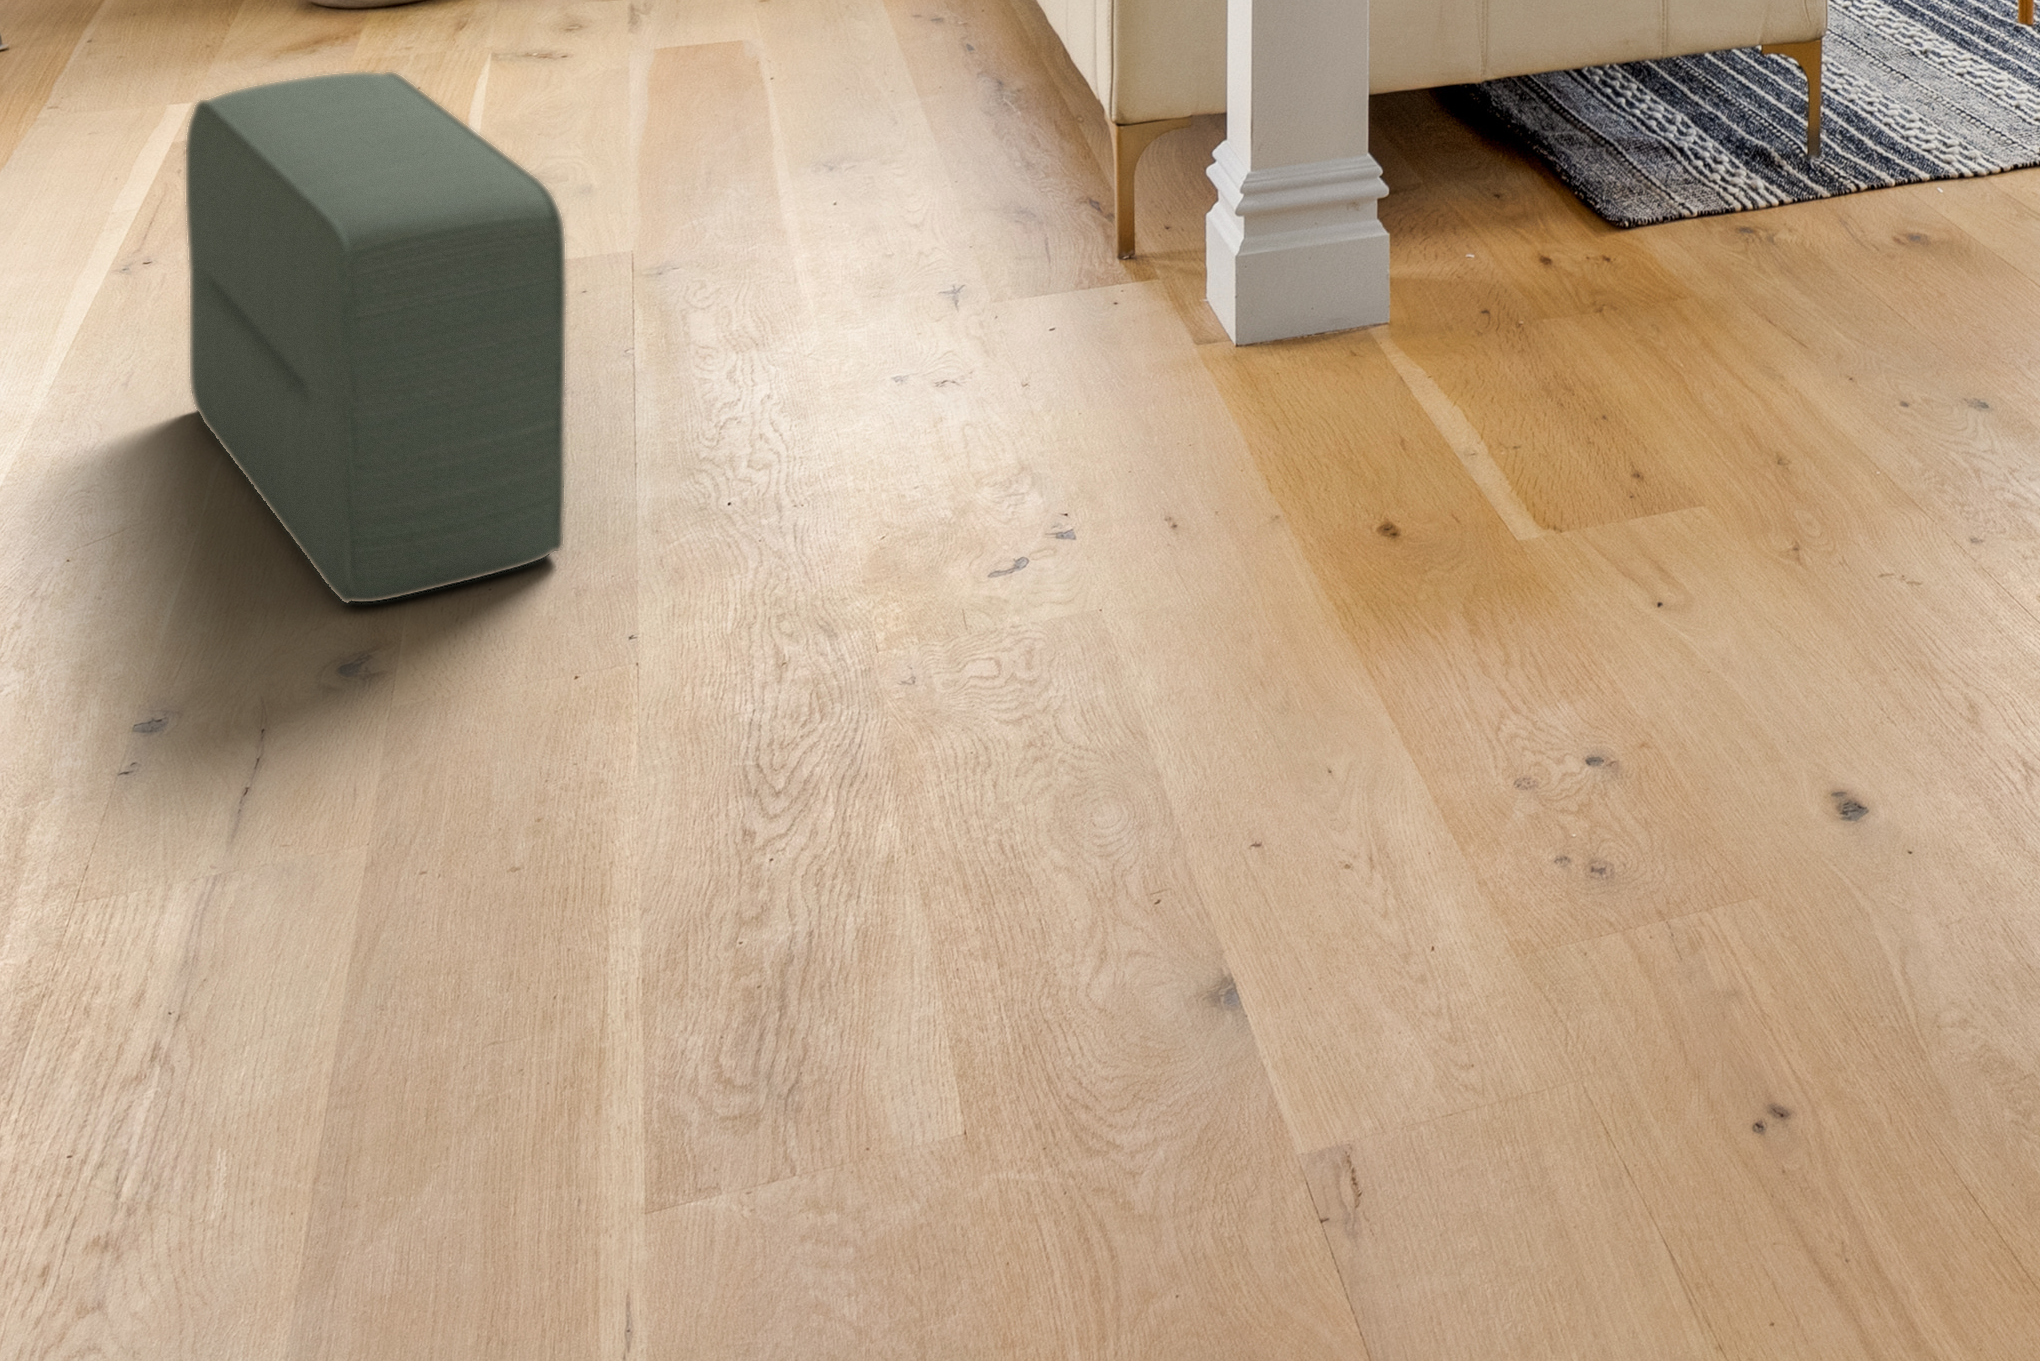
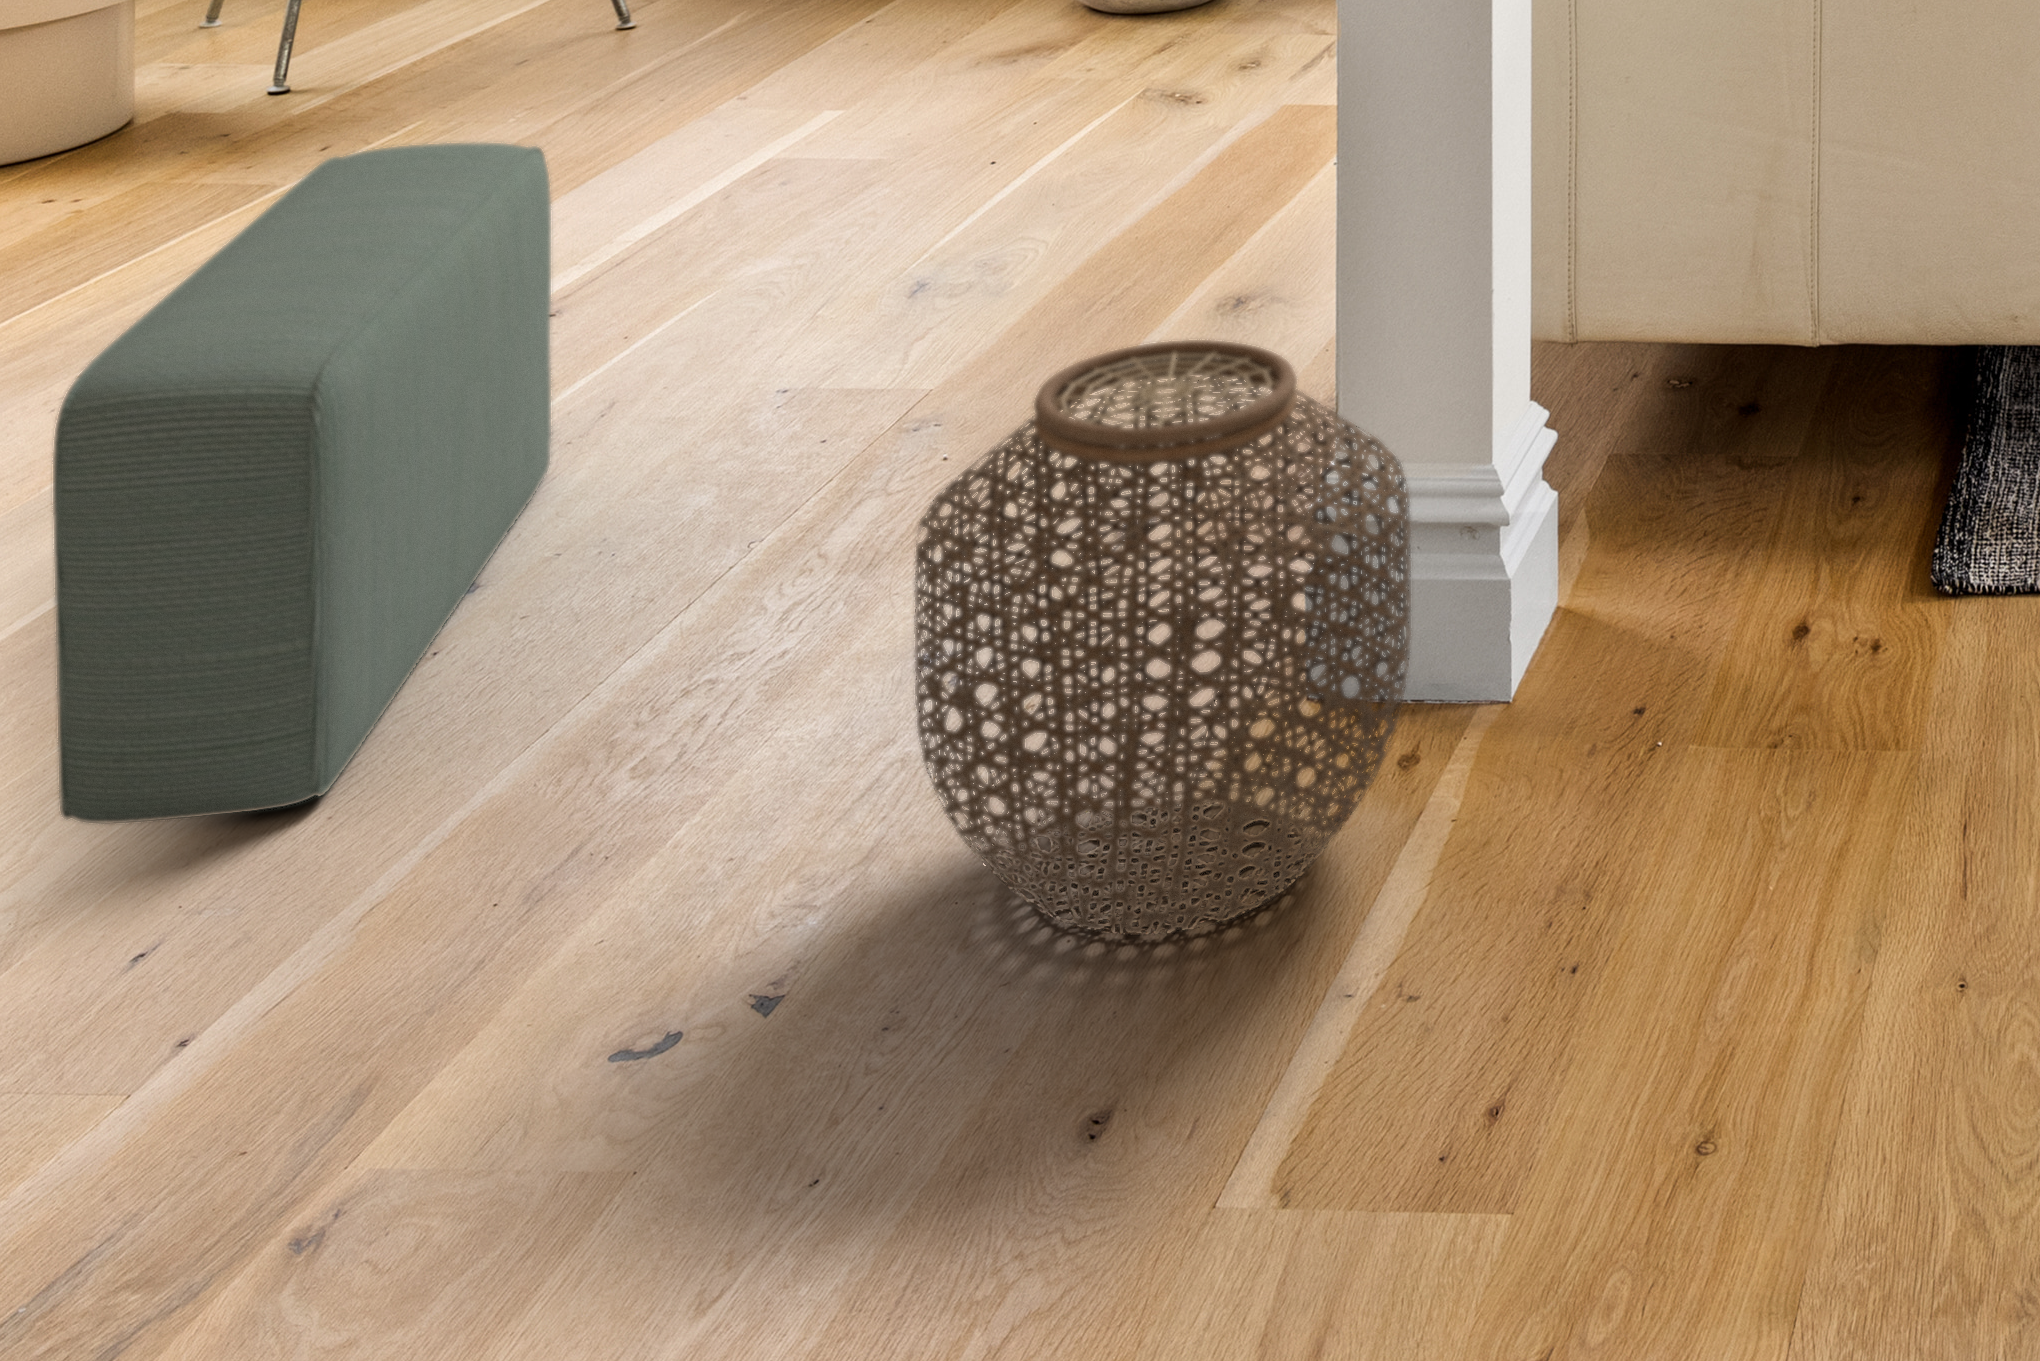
woven basket: none [1124,76,1482,492] -> present [914,340,1411,935]

